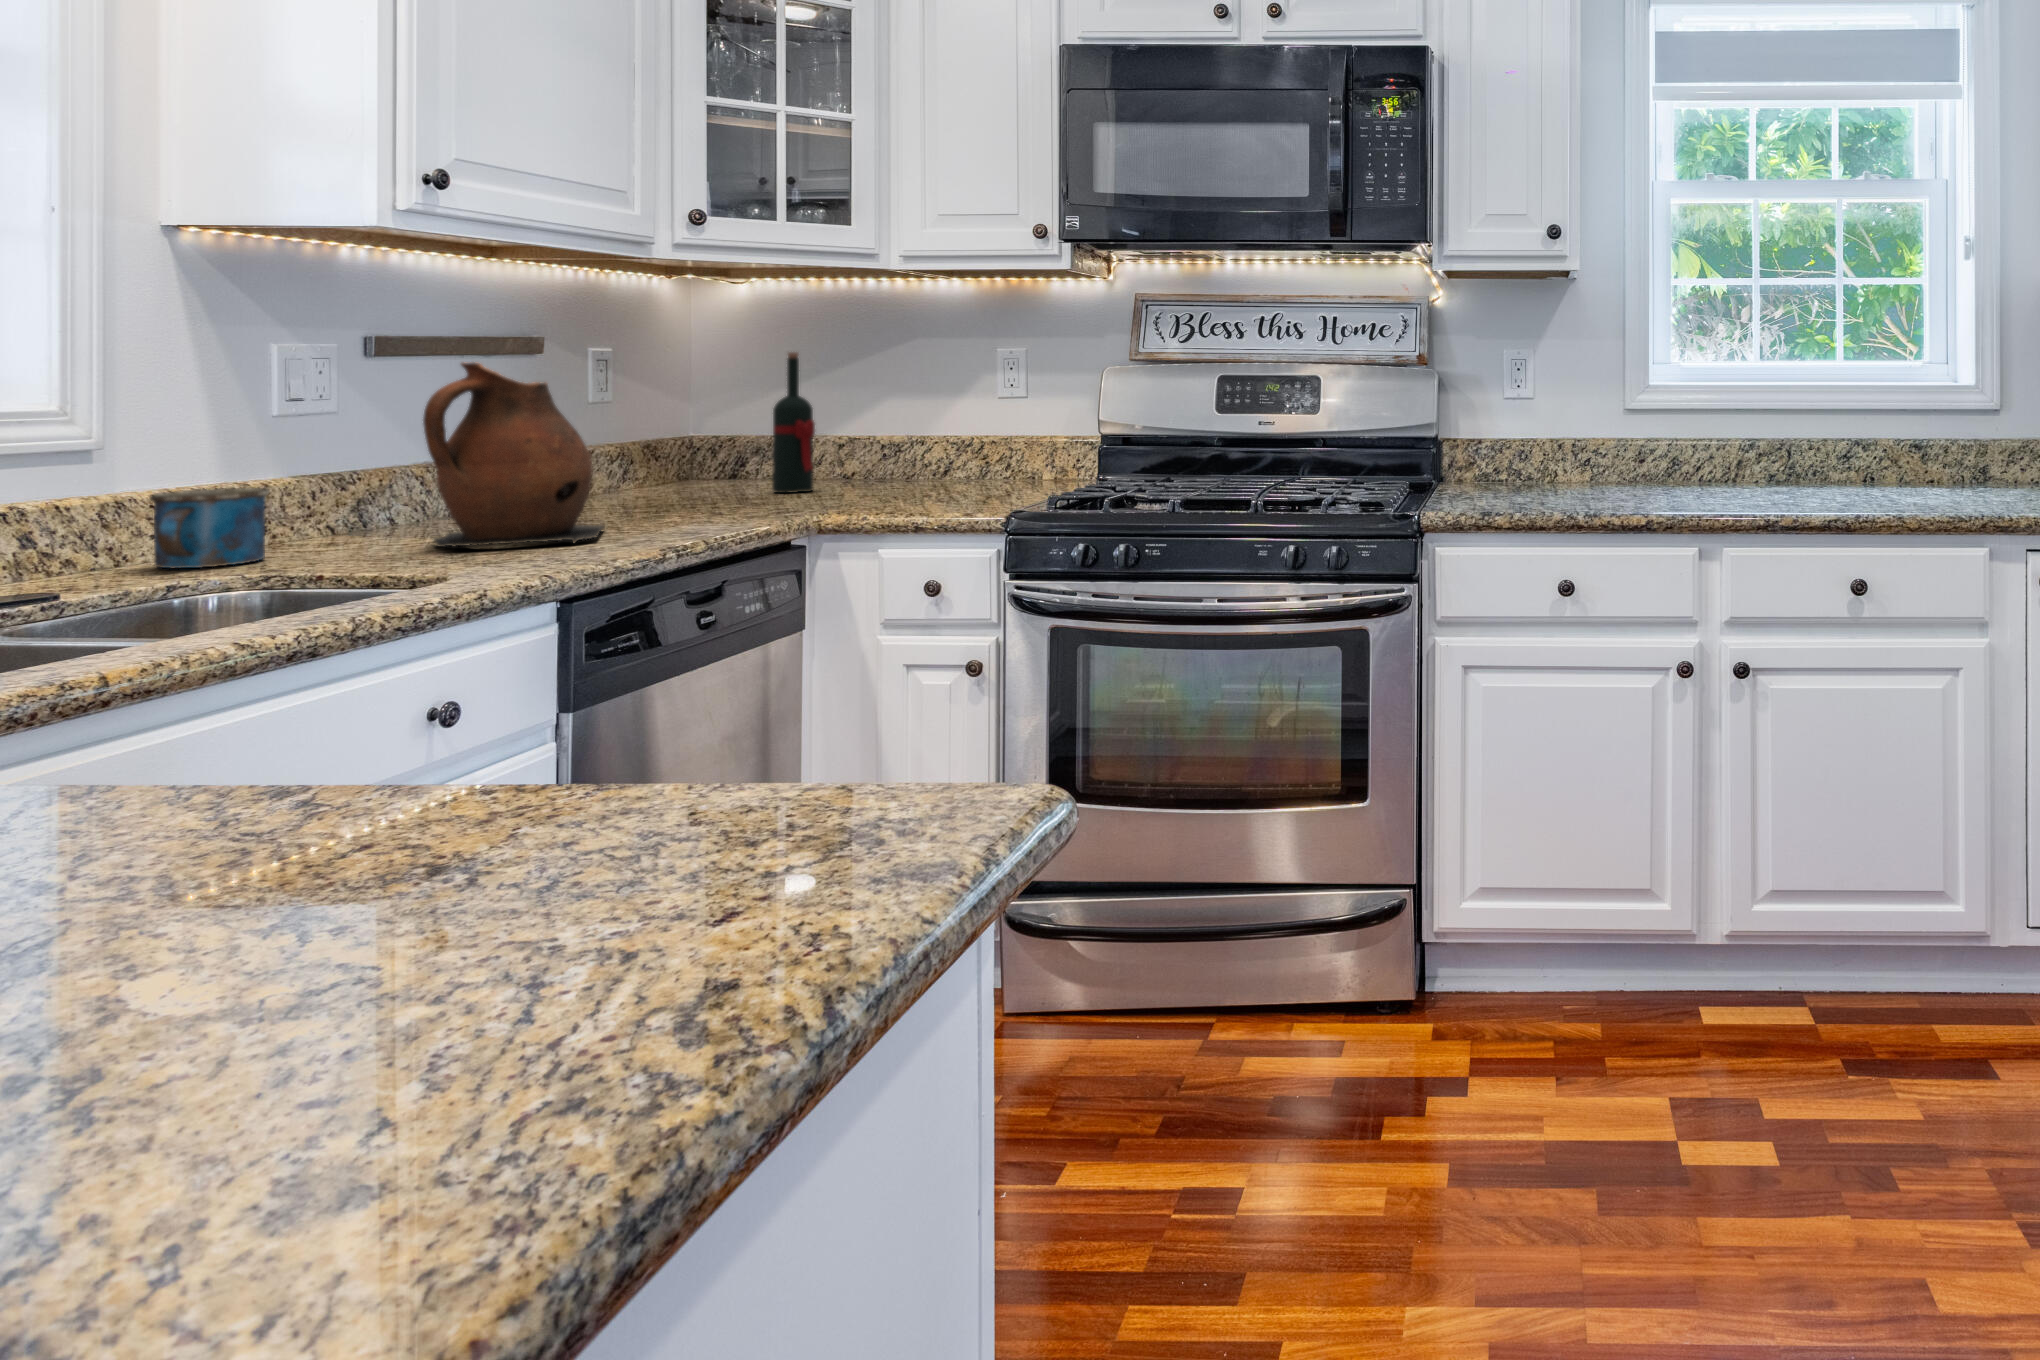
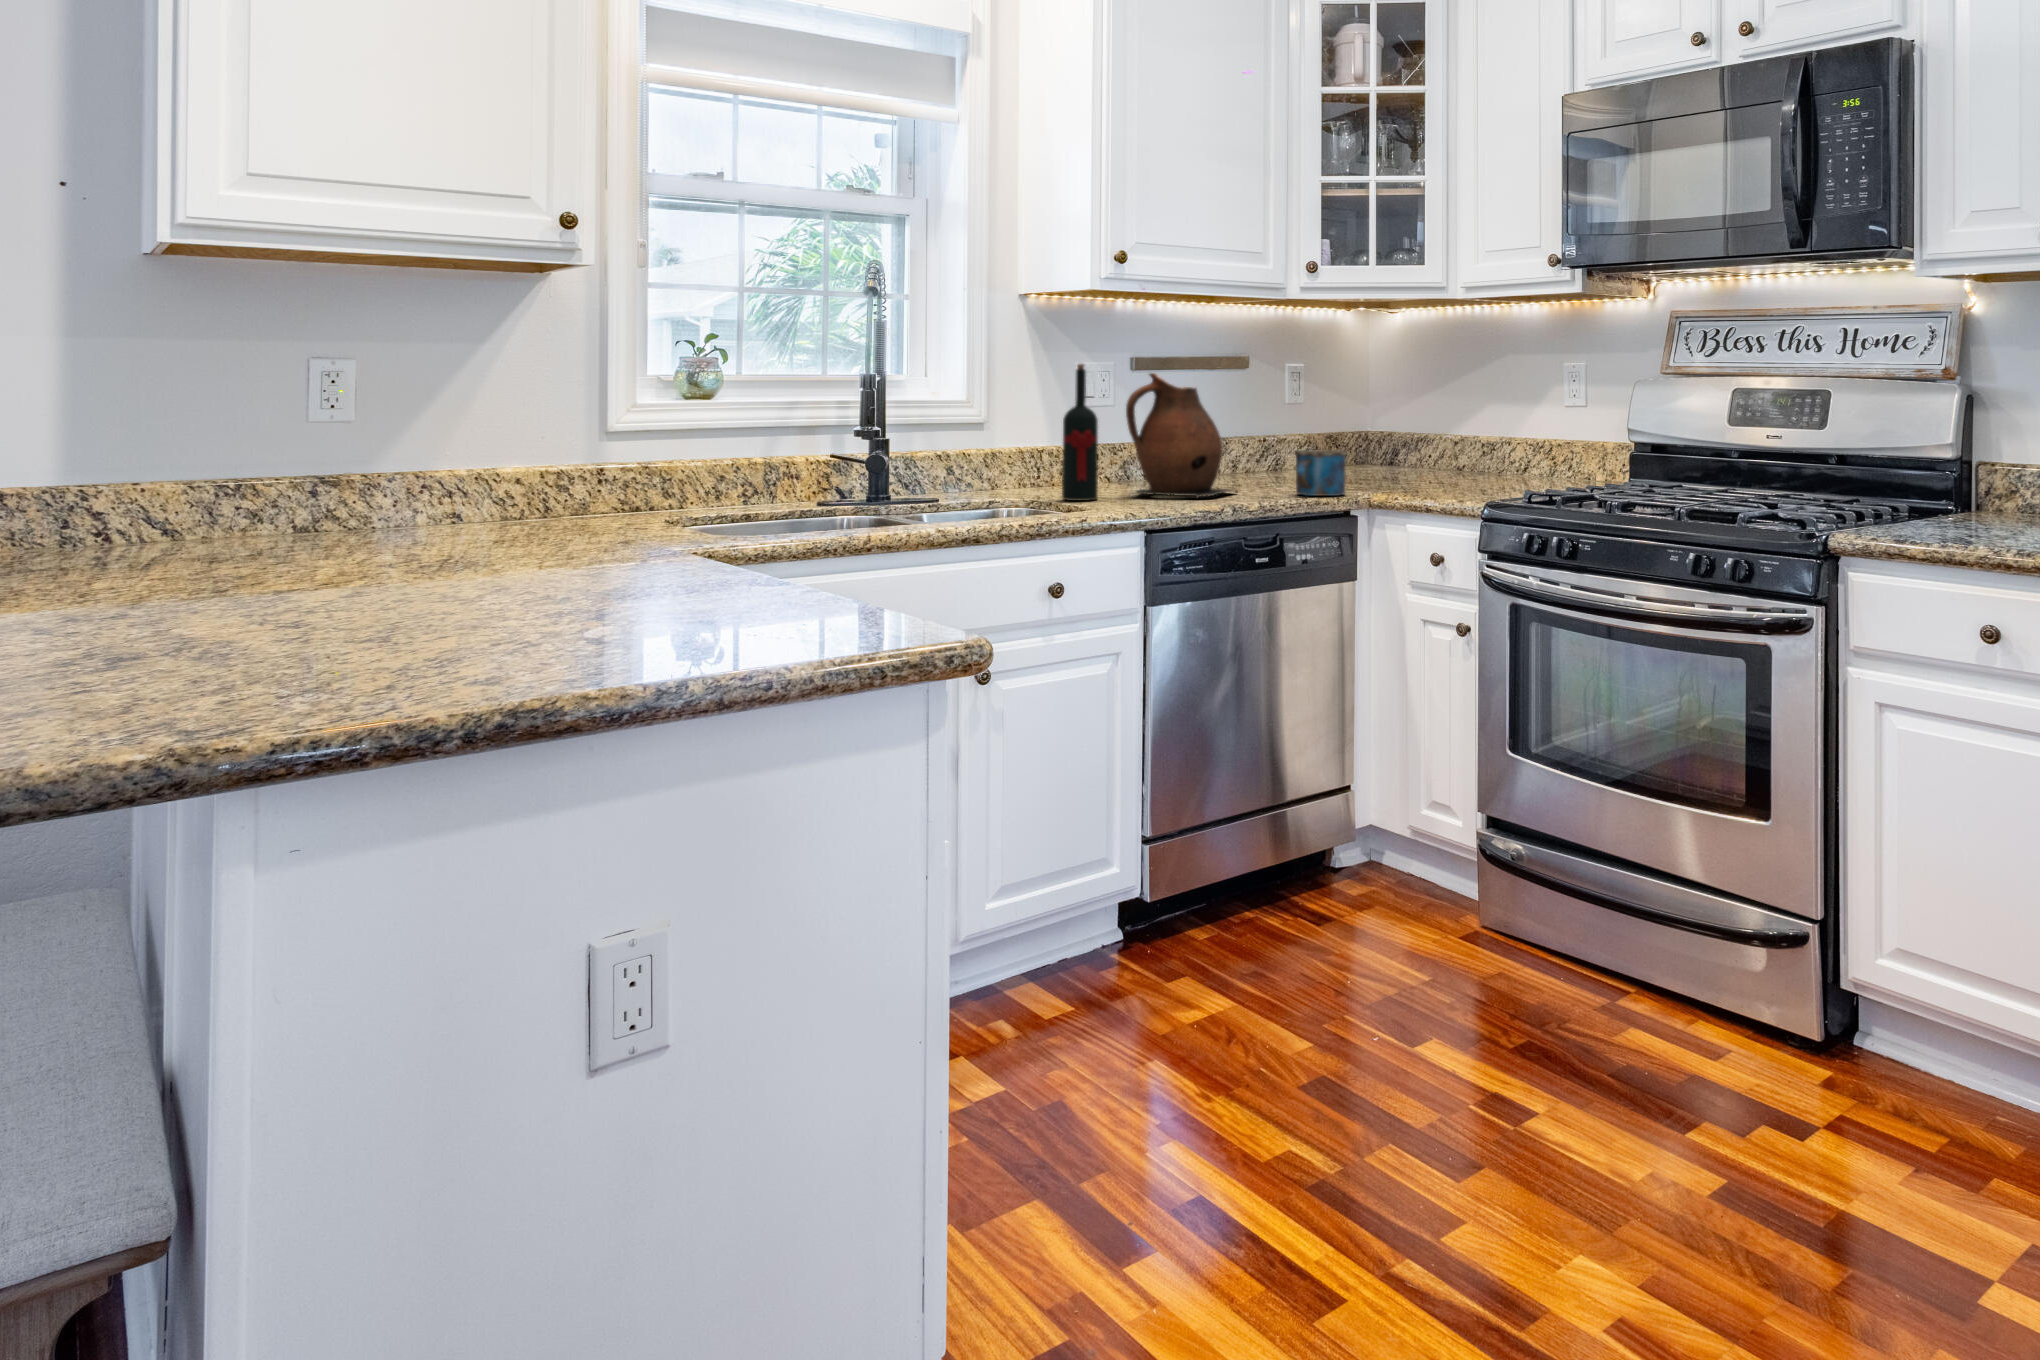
wine bottle: present [772,352,815,493] -> present [1062,364,1098,501]
mug: present [150,488,269,568] -> present [1295,450,1347,496]

